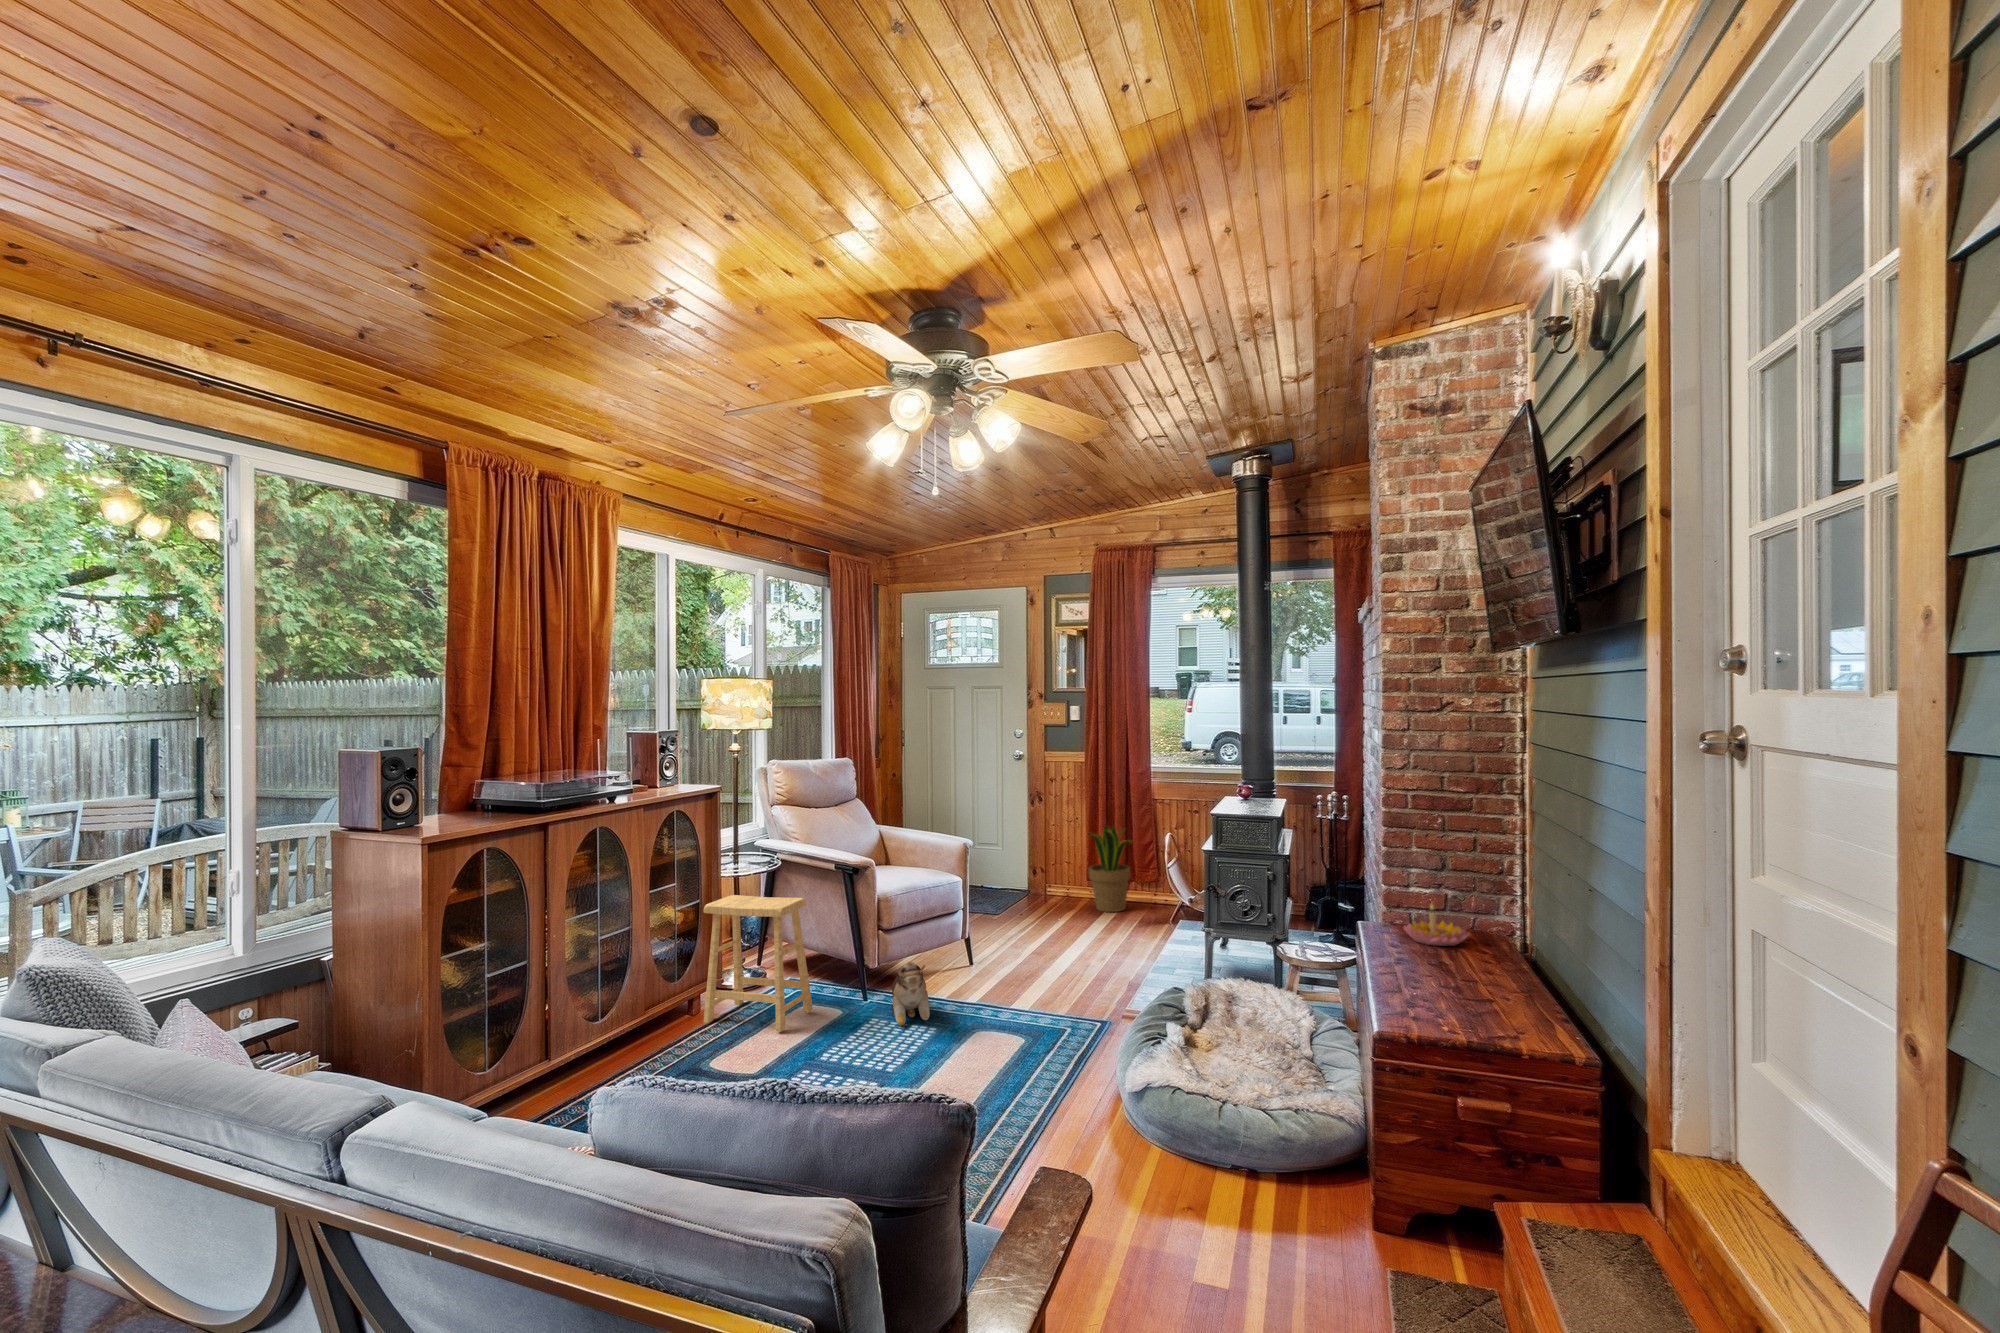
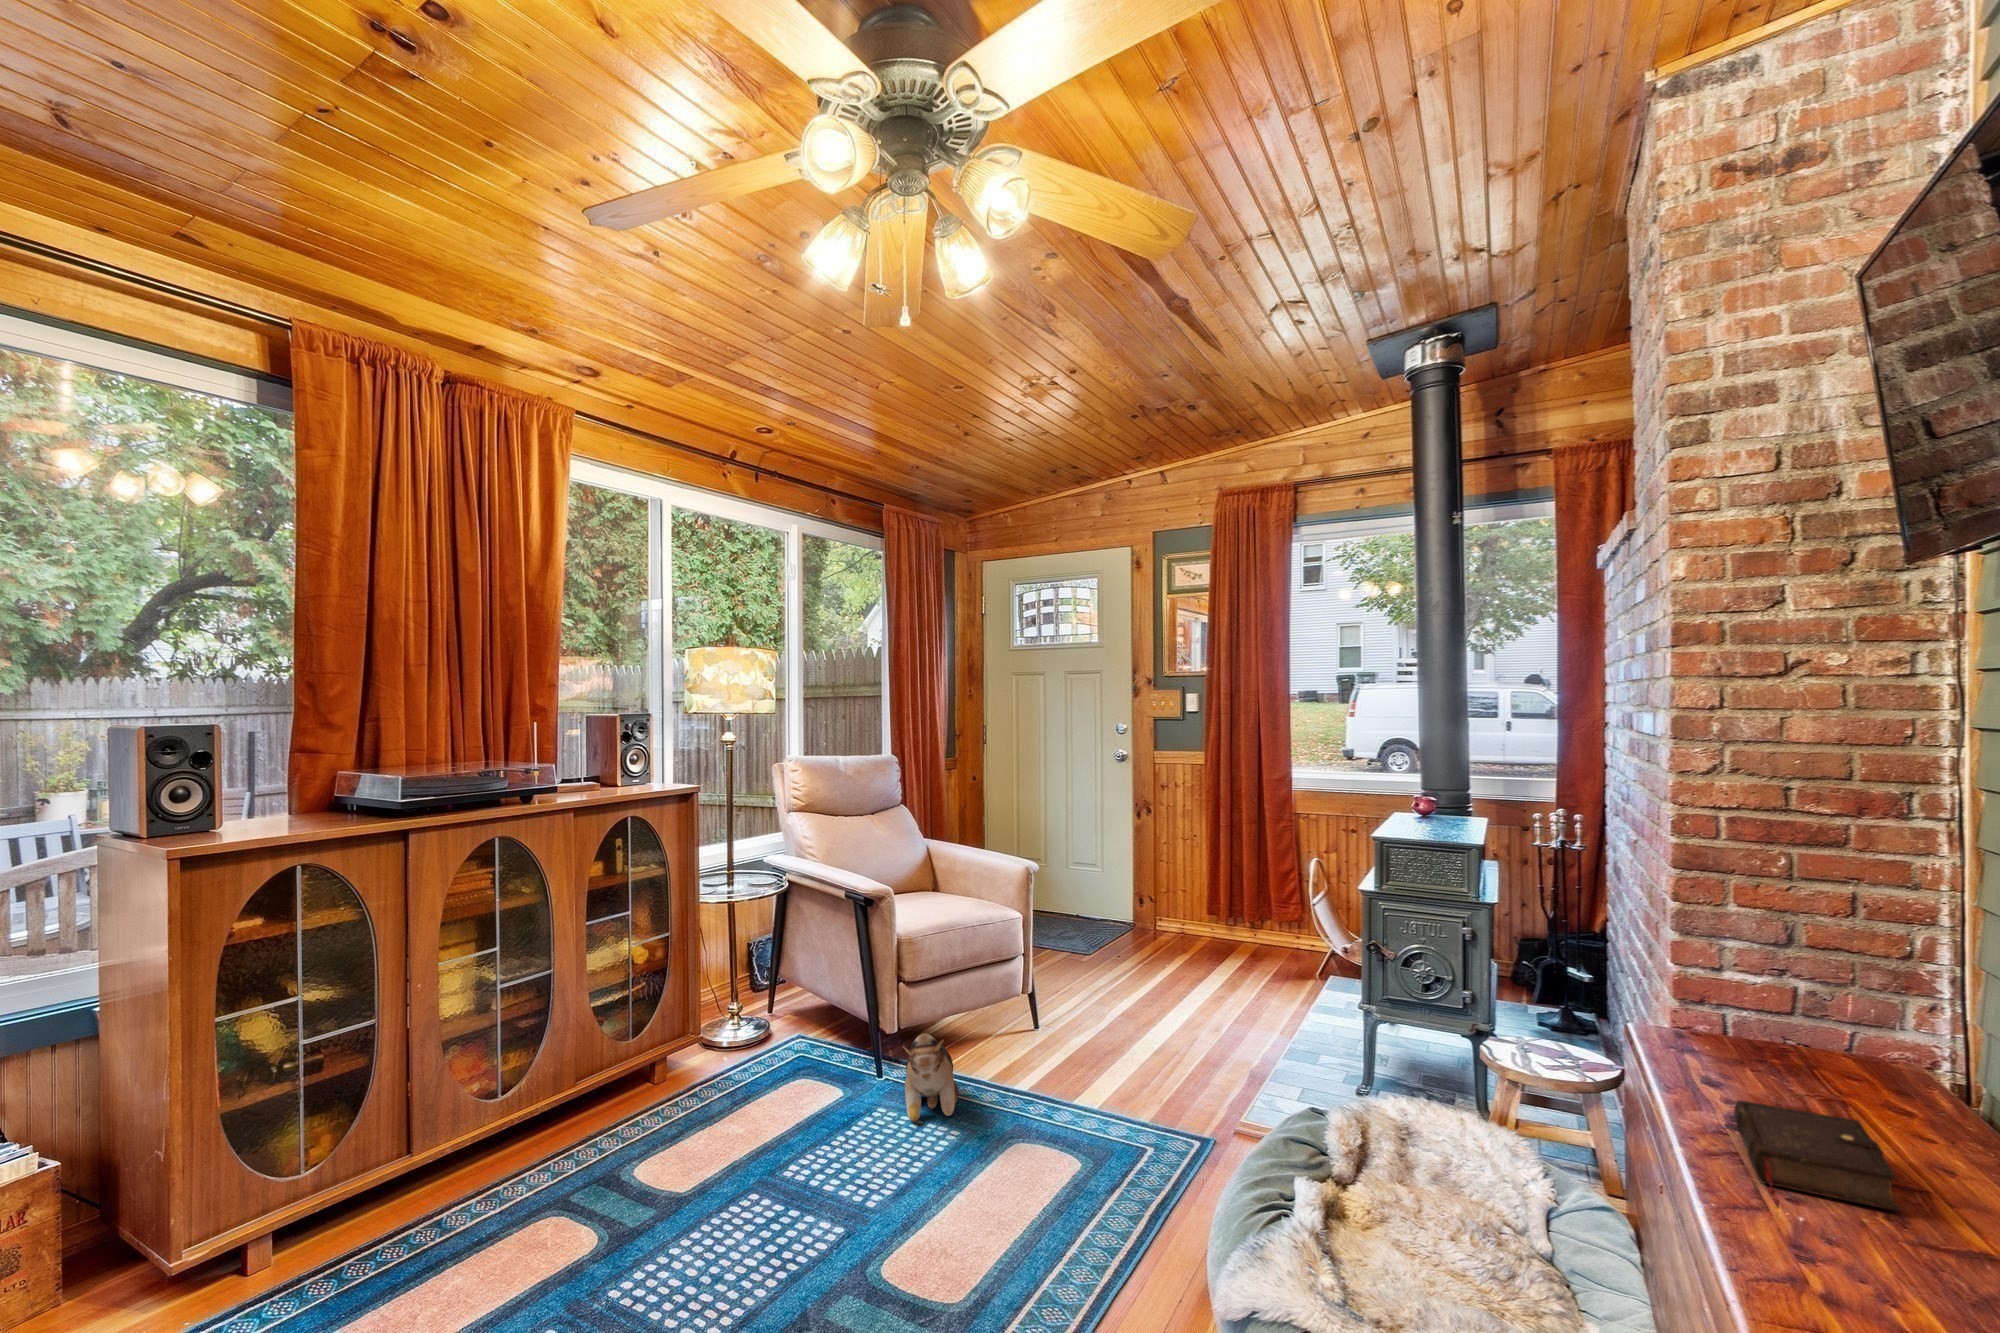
potted plant: present [1088,826,1131,912] -> none [1202,844,1263,958]
footstool: present [704,895,813,1032] -> none [661,924,805,1118]
candle holder: present [1404,903,1469,946] -> none [1721,1006,1866,1094]
book: none [1398,947,1459,991] -> present [1734,1100,1899,1211]

